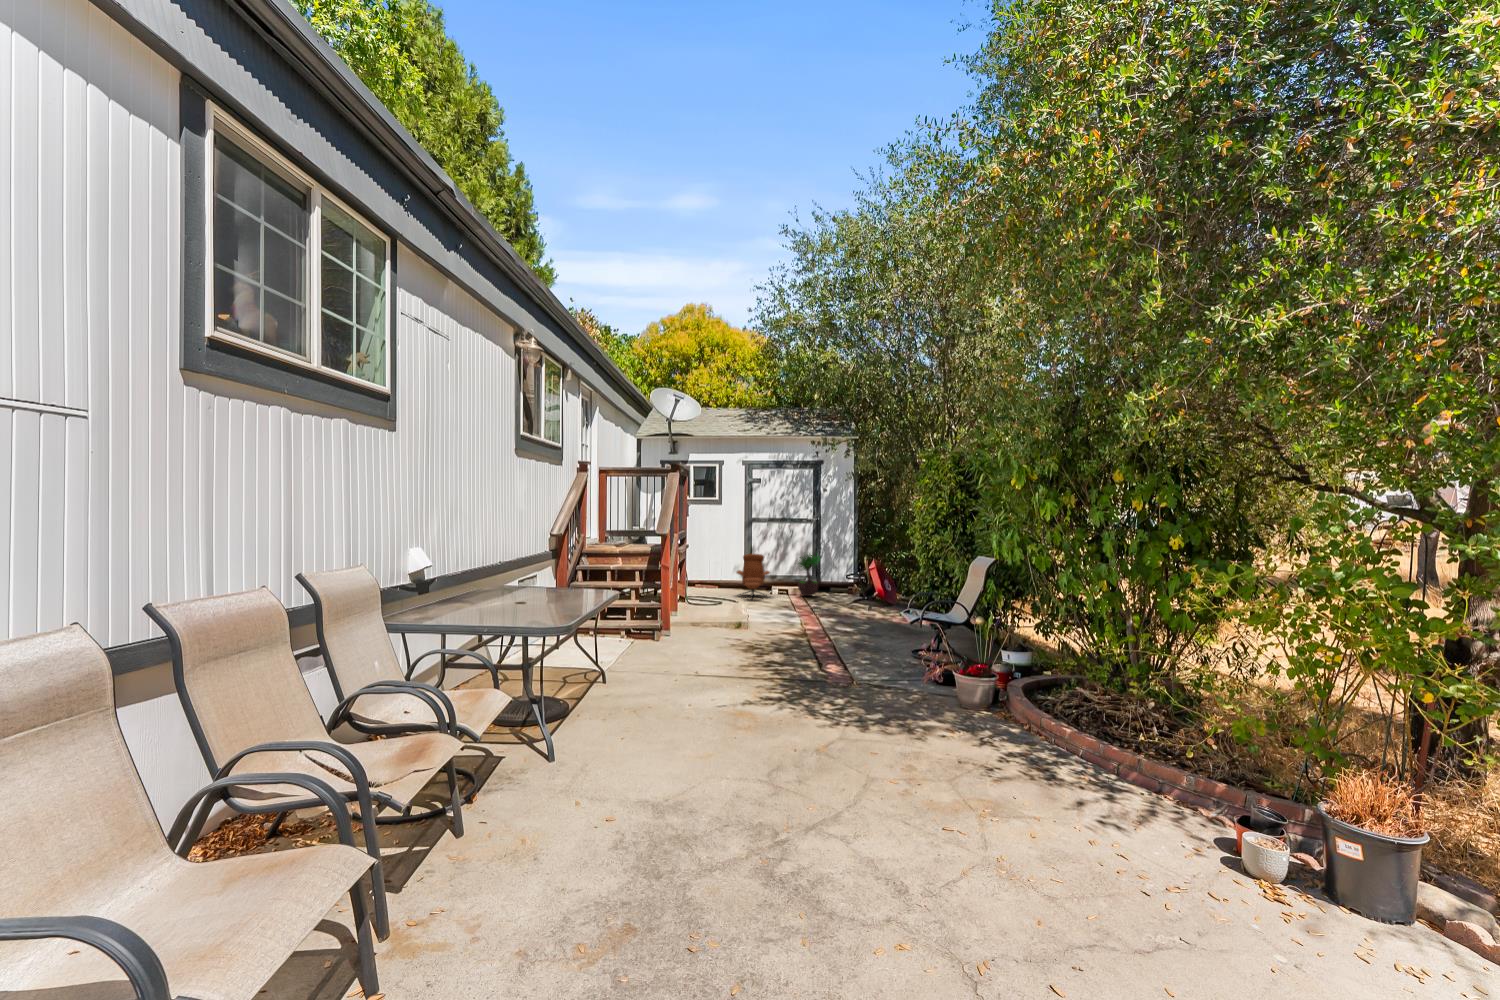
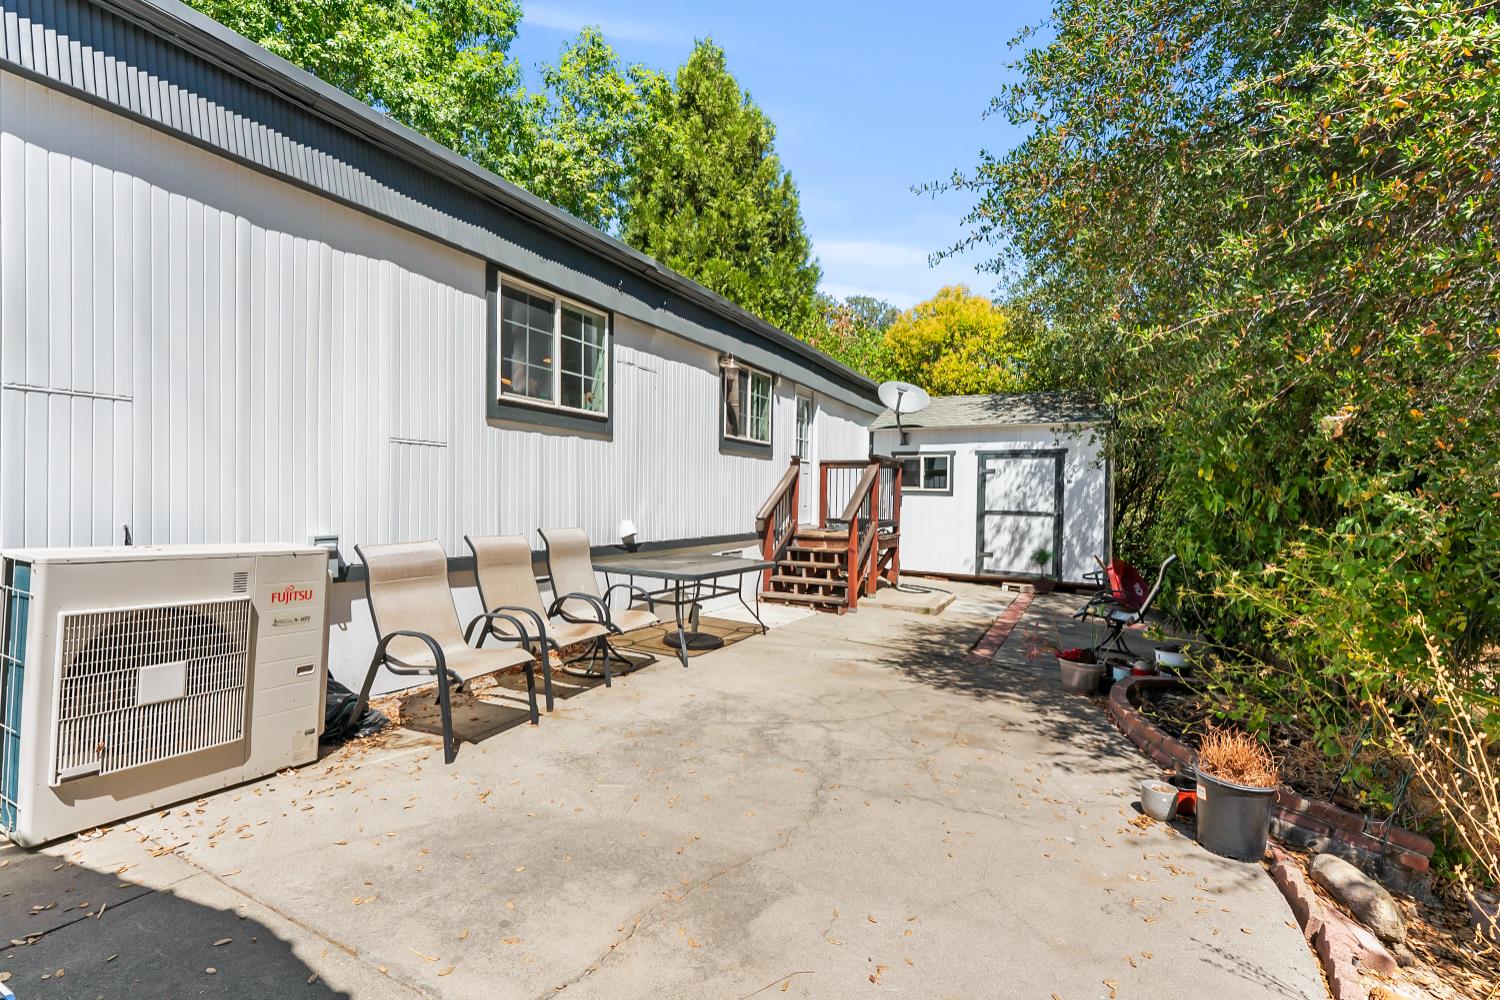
lounge chair: present [736,554,770,599] -> none [964,547,1001,593]

